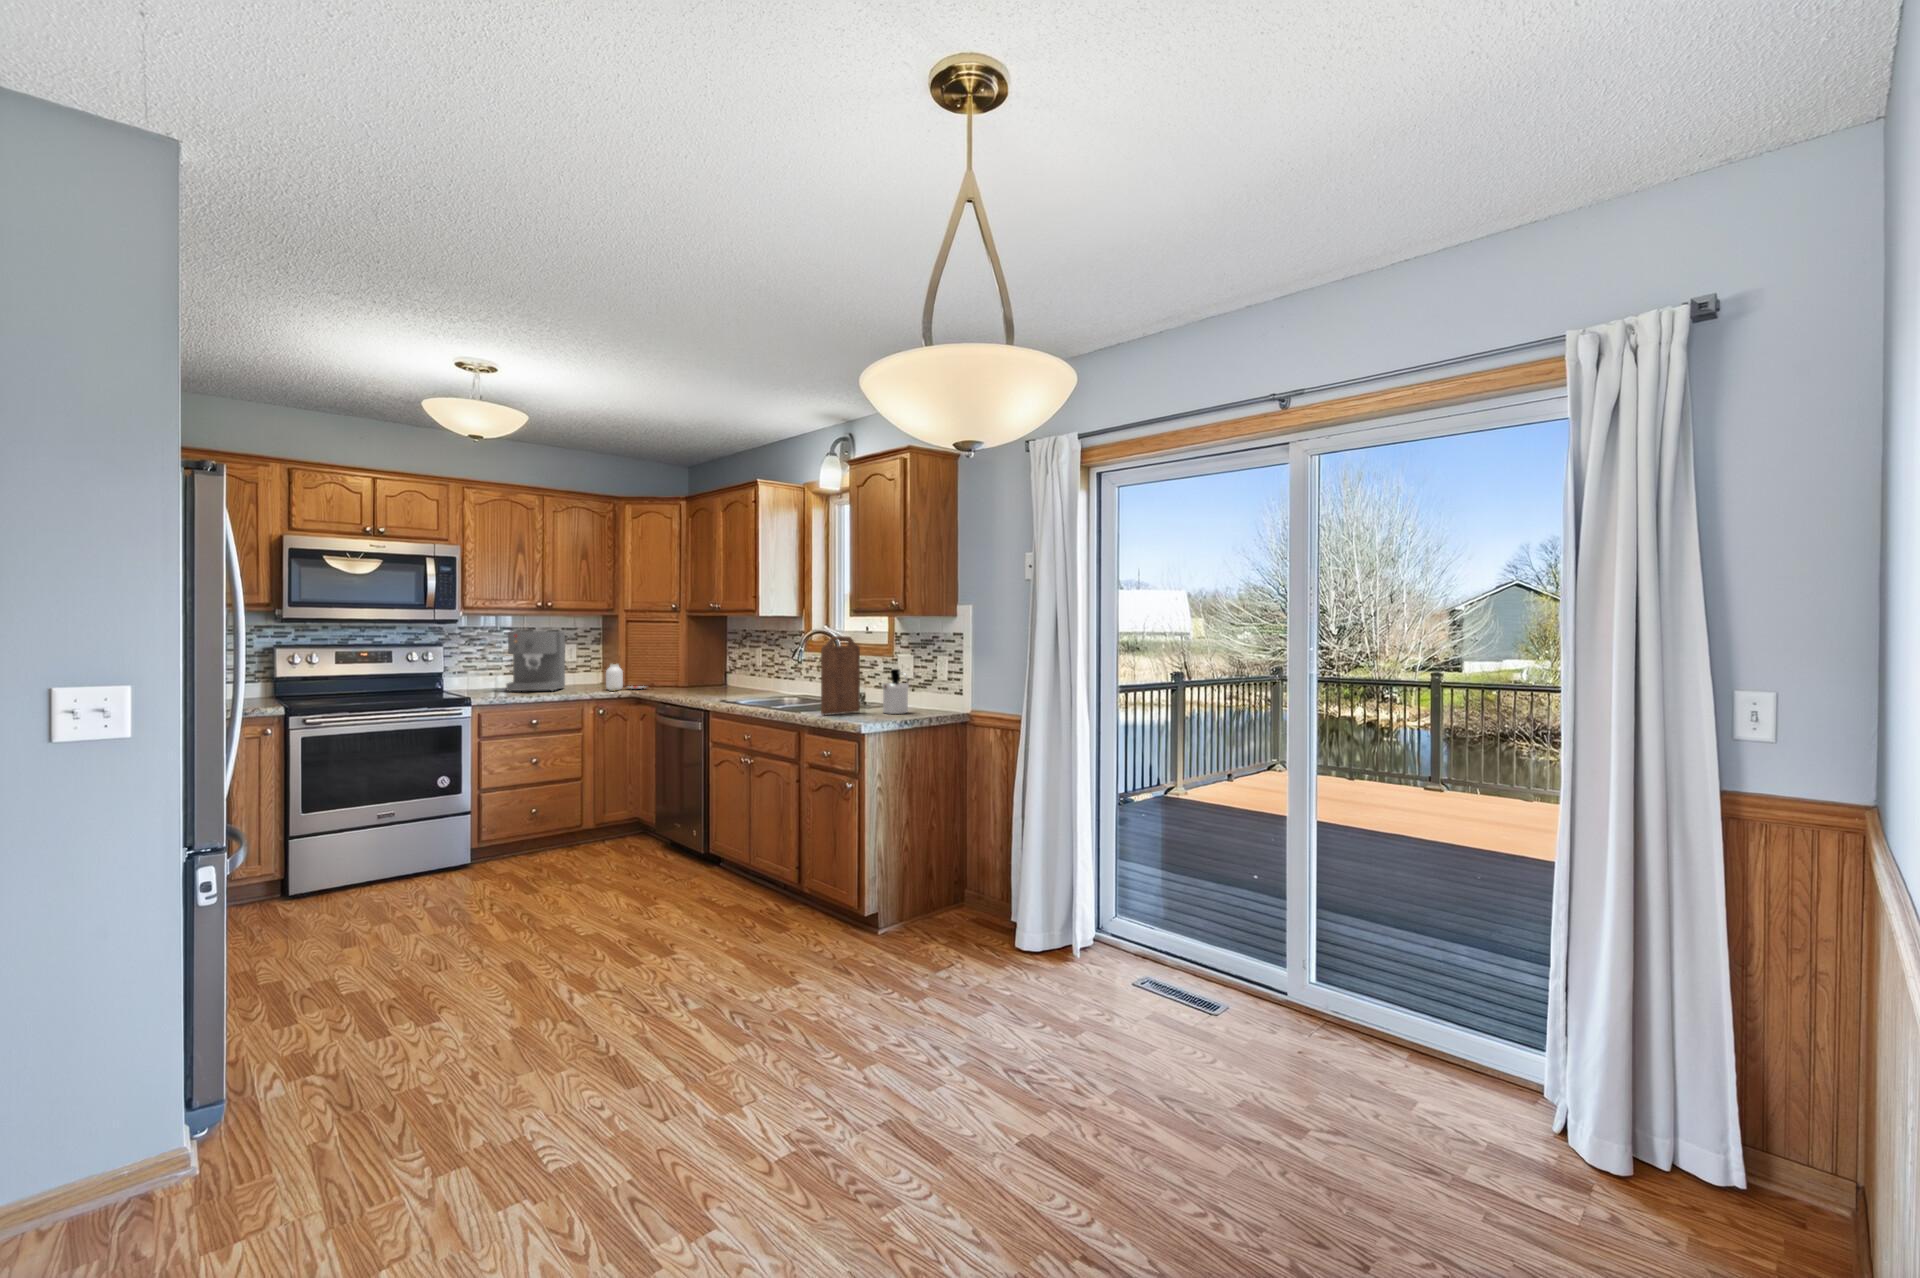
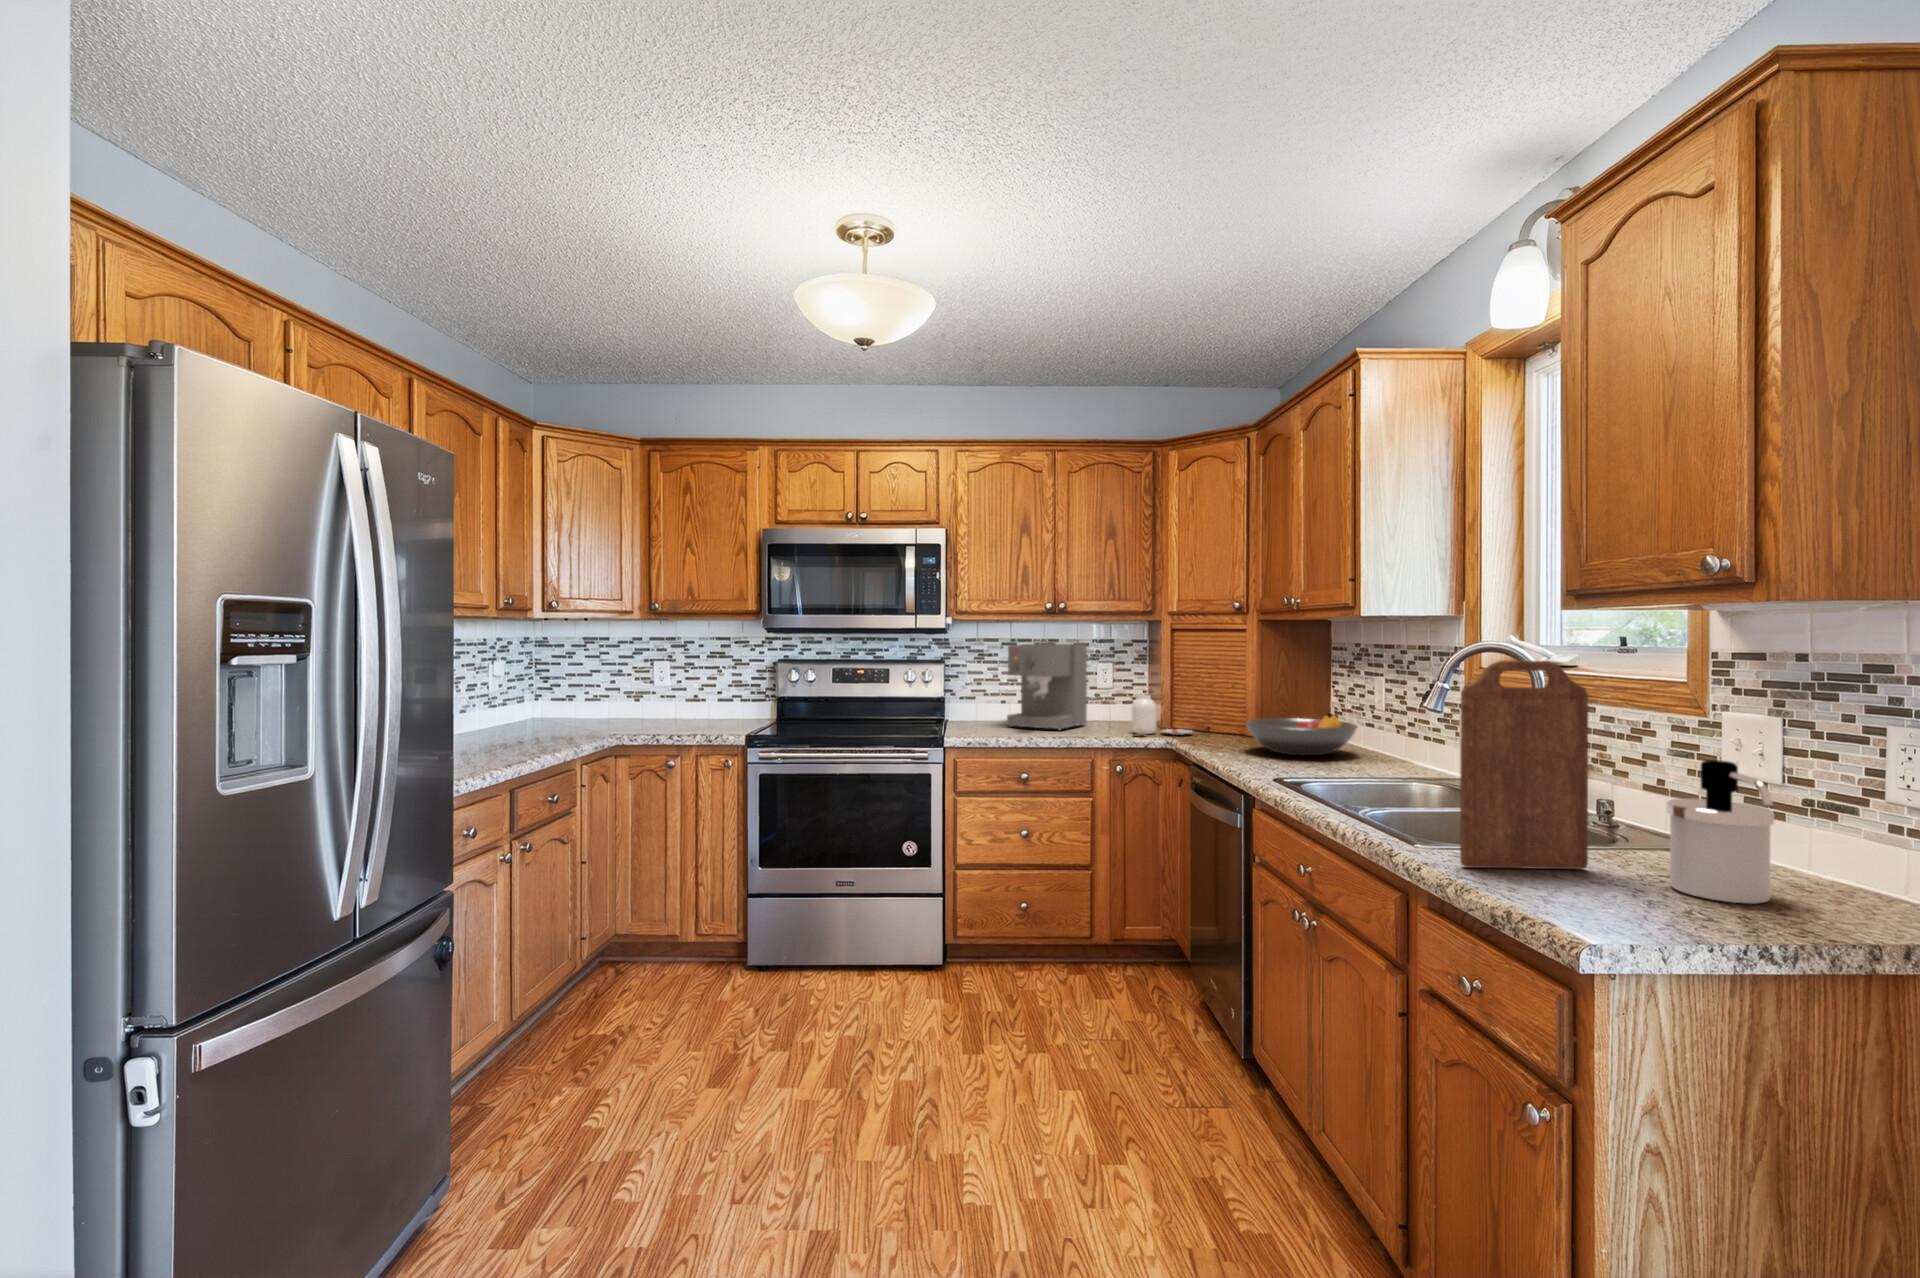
fruit bowl: none [690,670,751,693] -> present [1246,715,1357,756]

